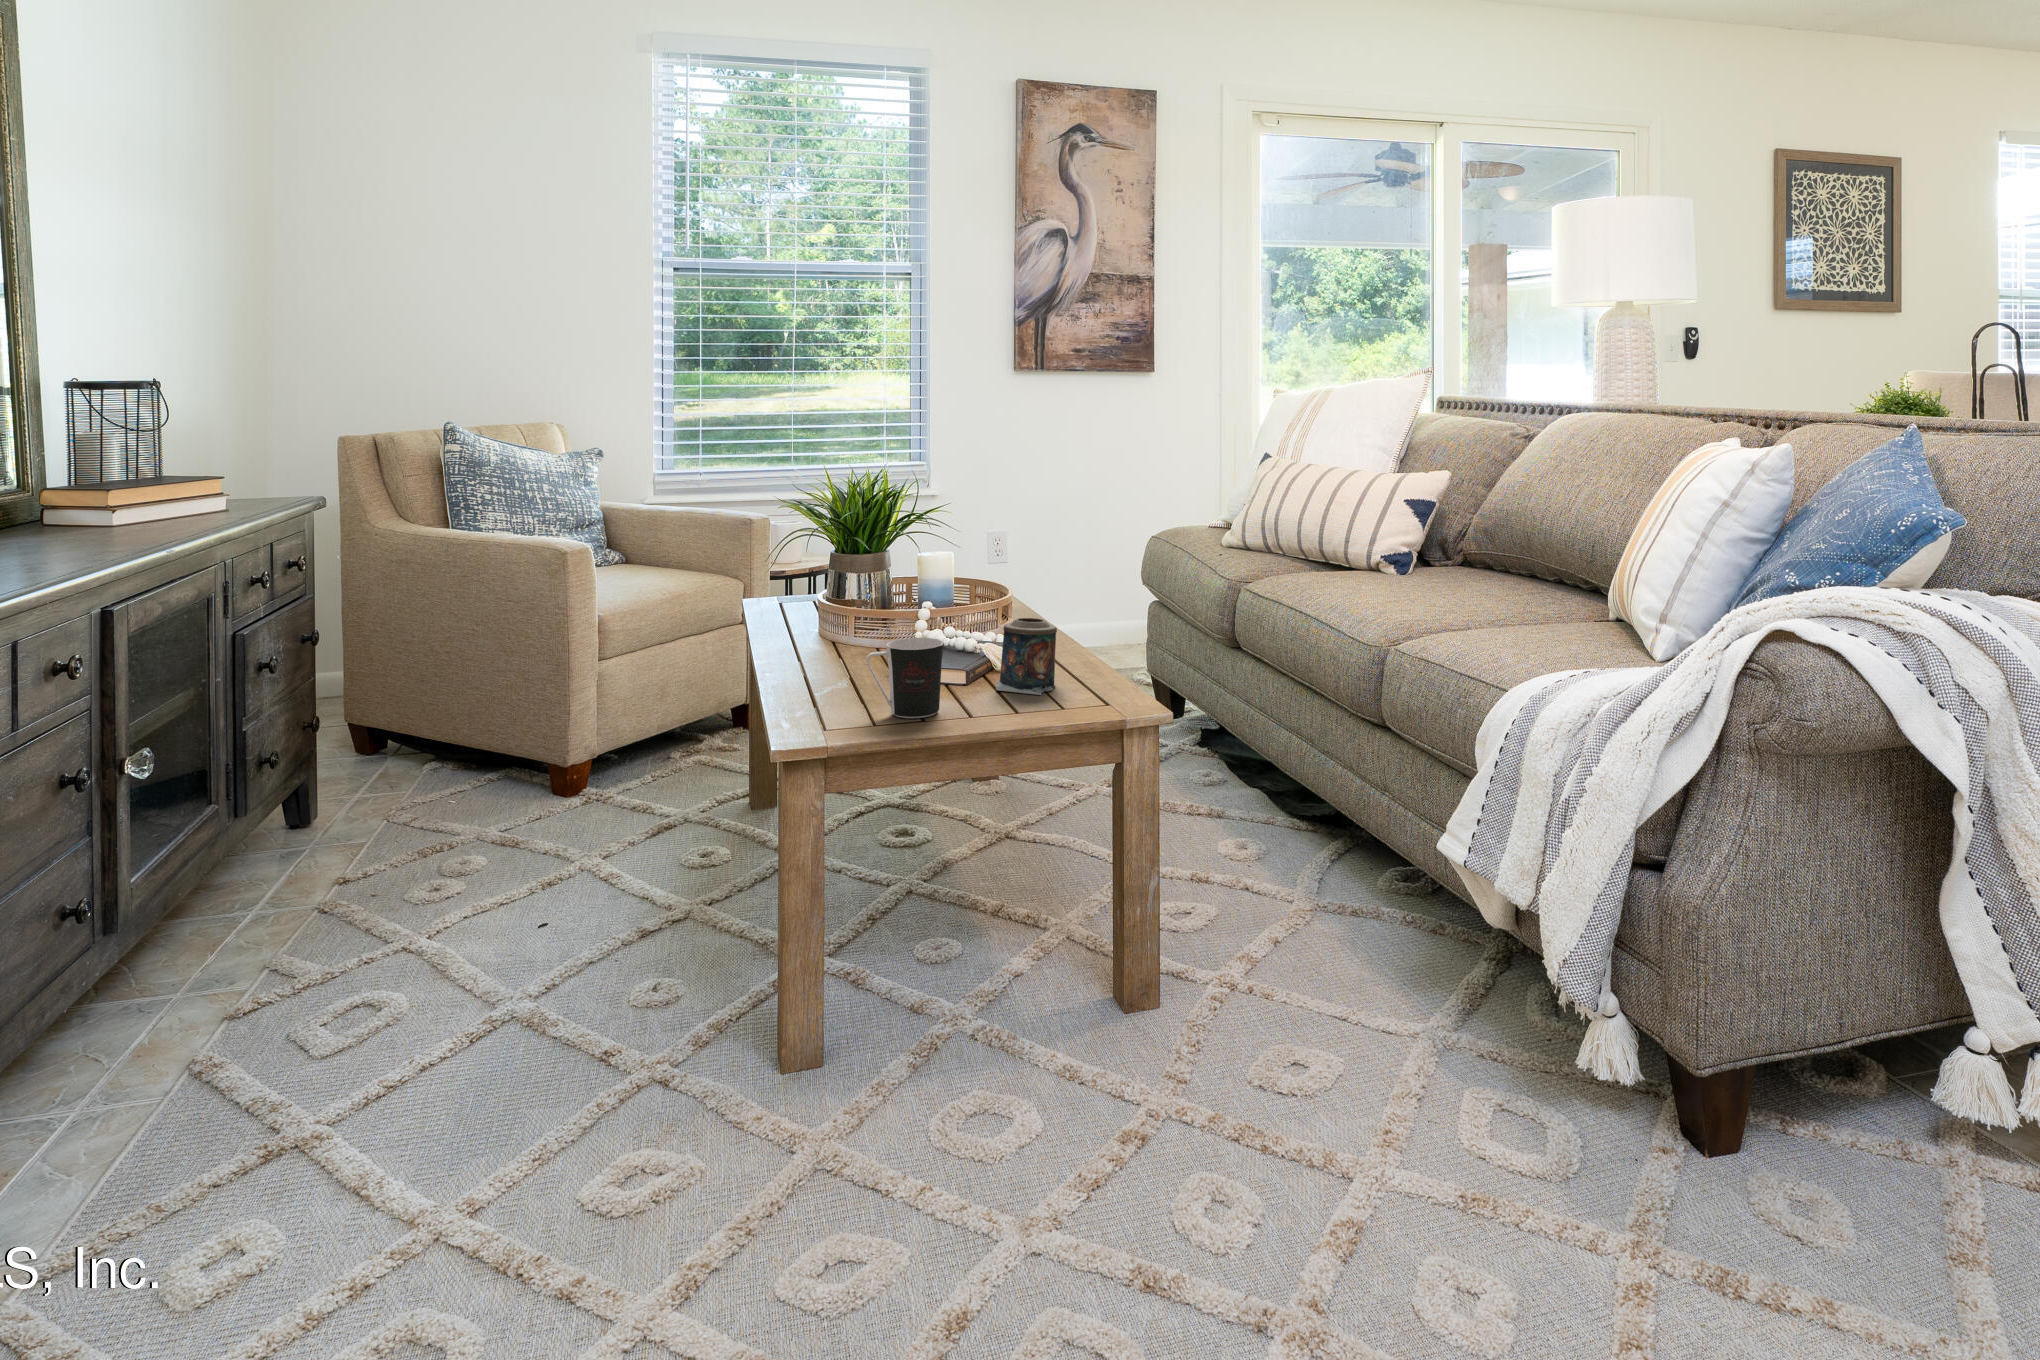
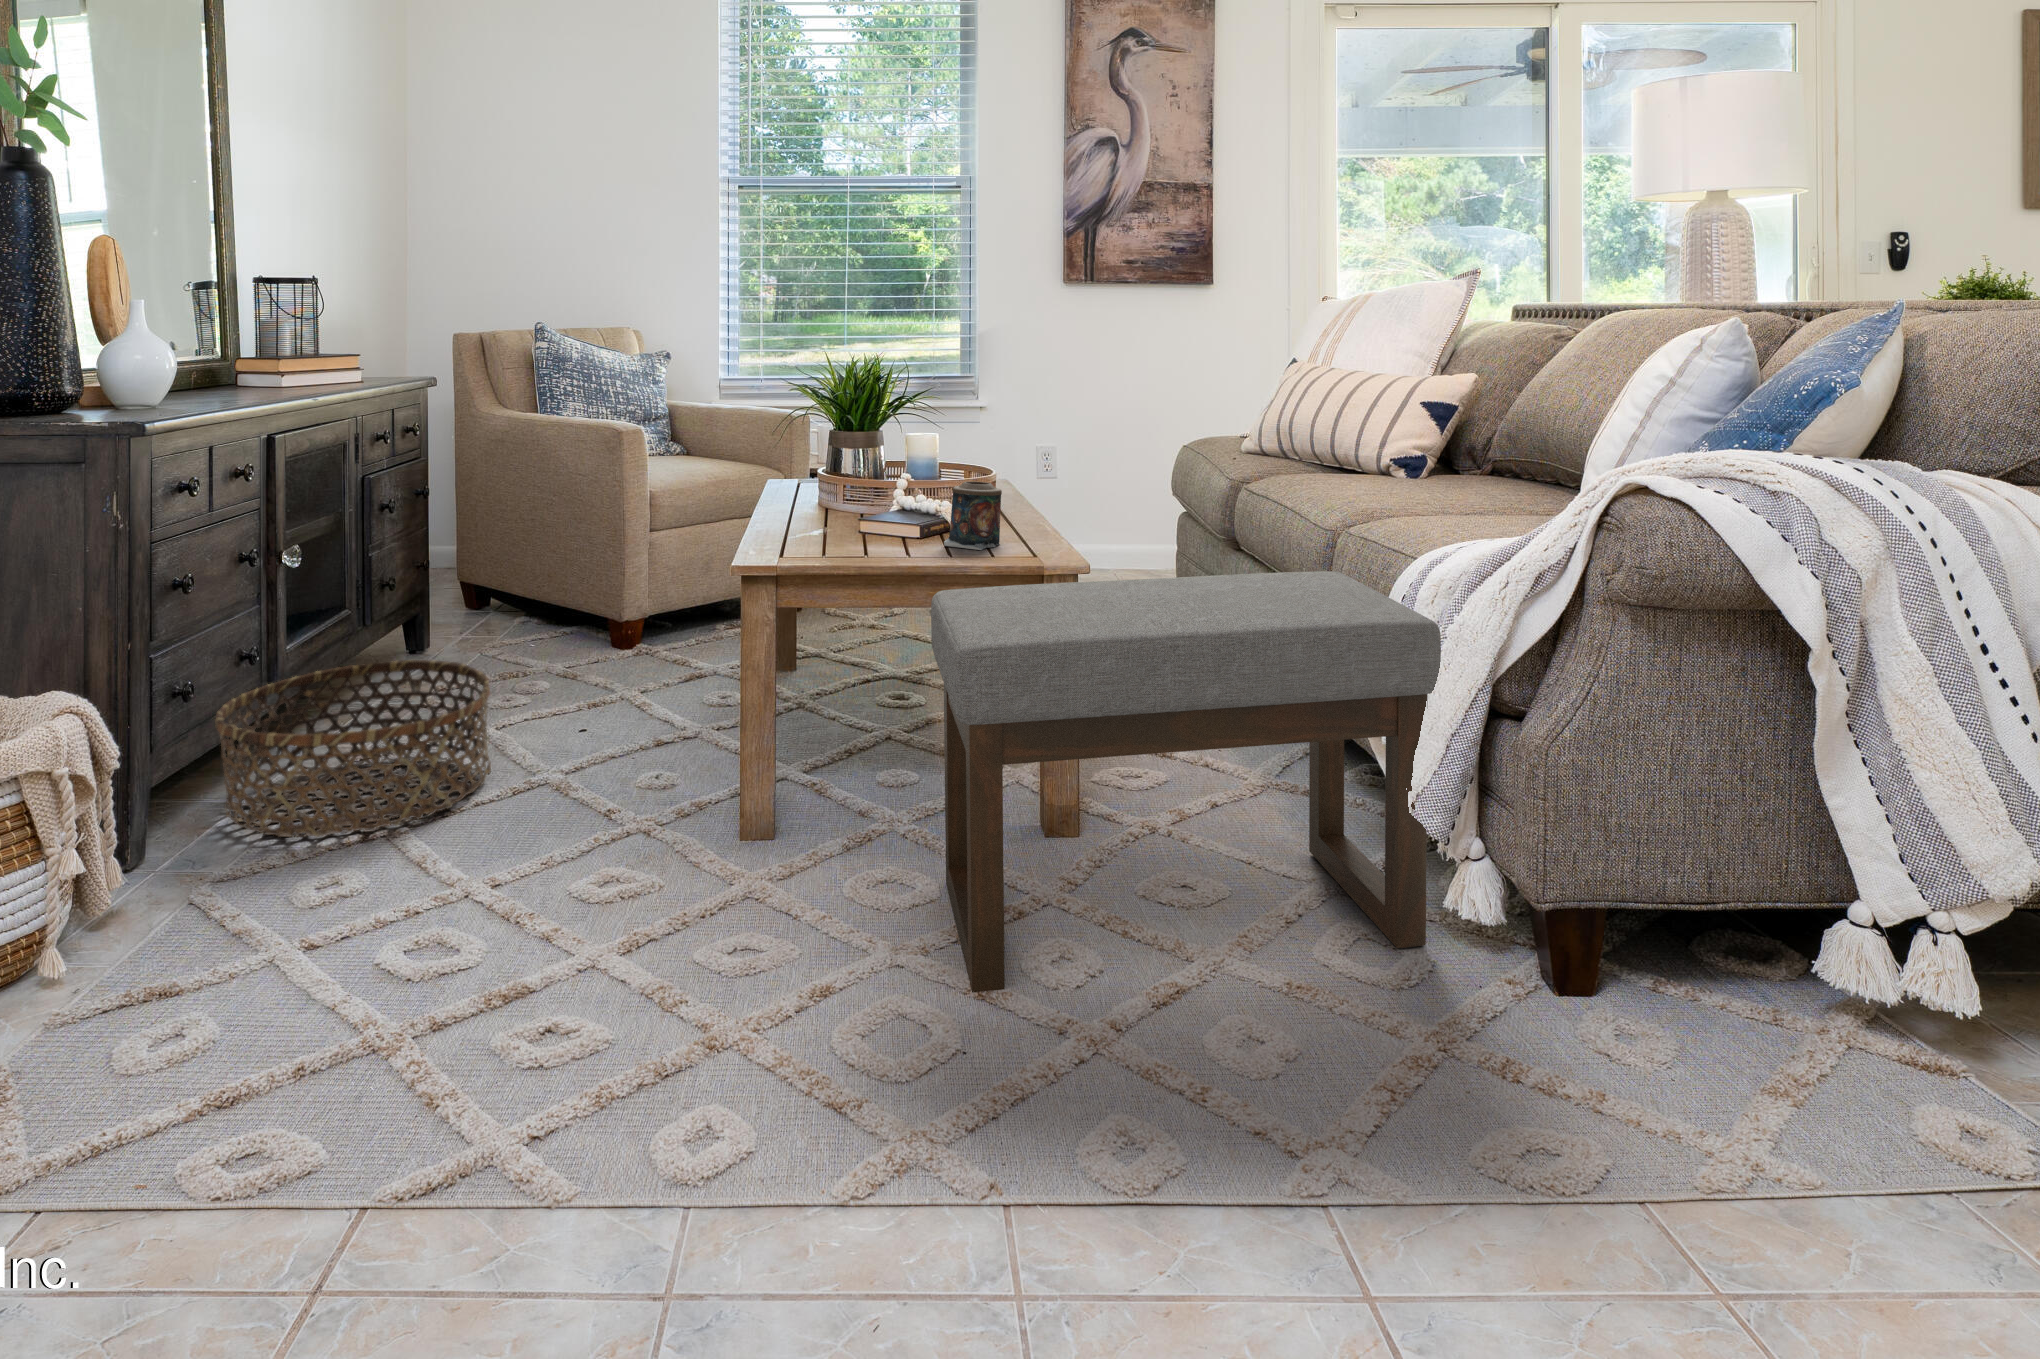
coffee cup: present [867,638,944,718] -> none [815,493,885,563]
ottoman: none [1025,710,1578,1221] -> present [931,571,1441,993]
basket: none [120,842,460,1084] -> present [216,660,491,837]

